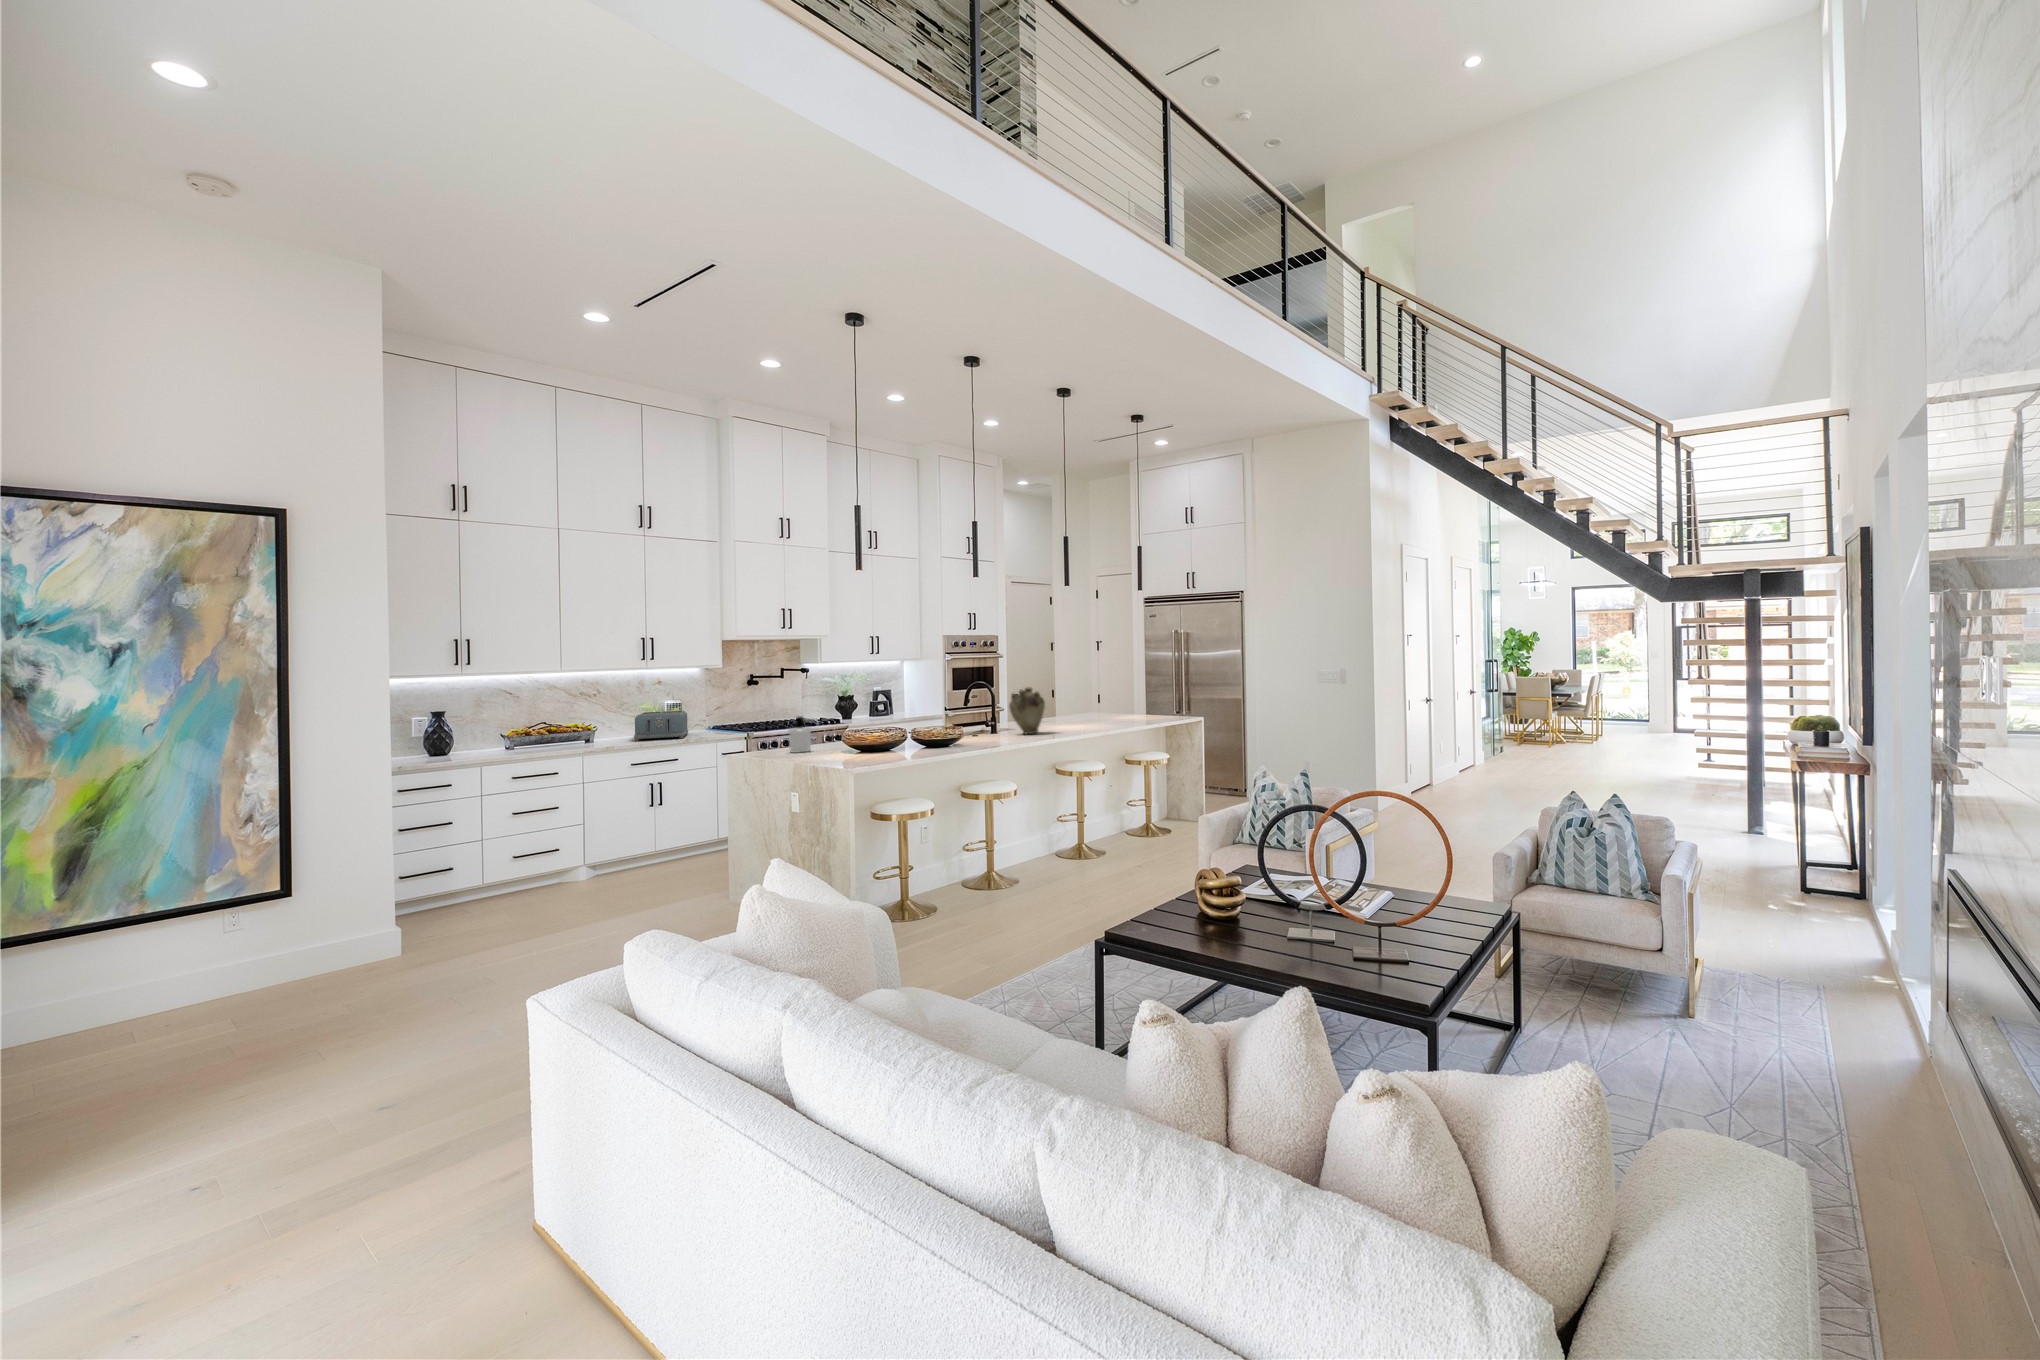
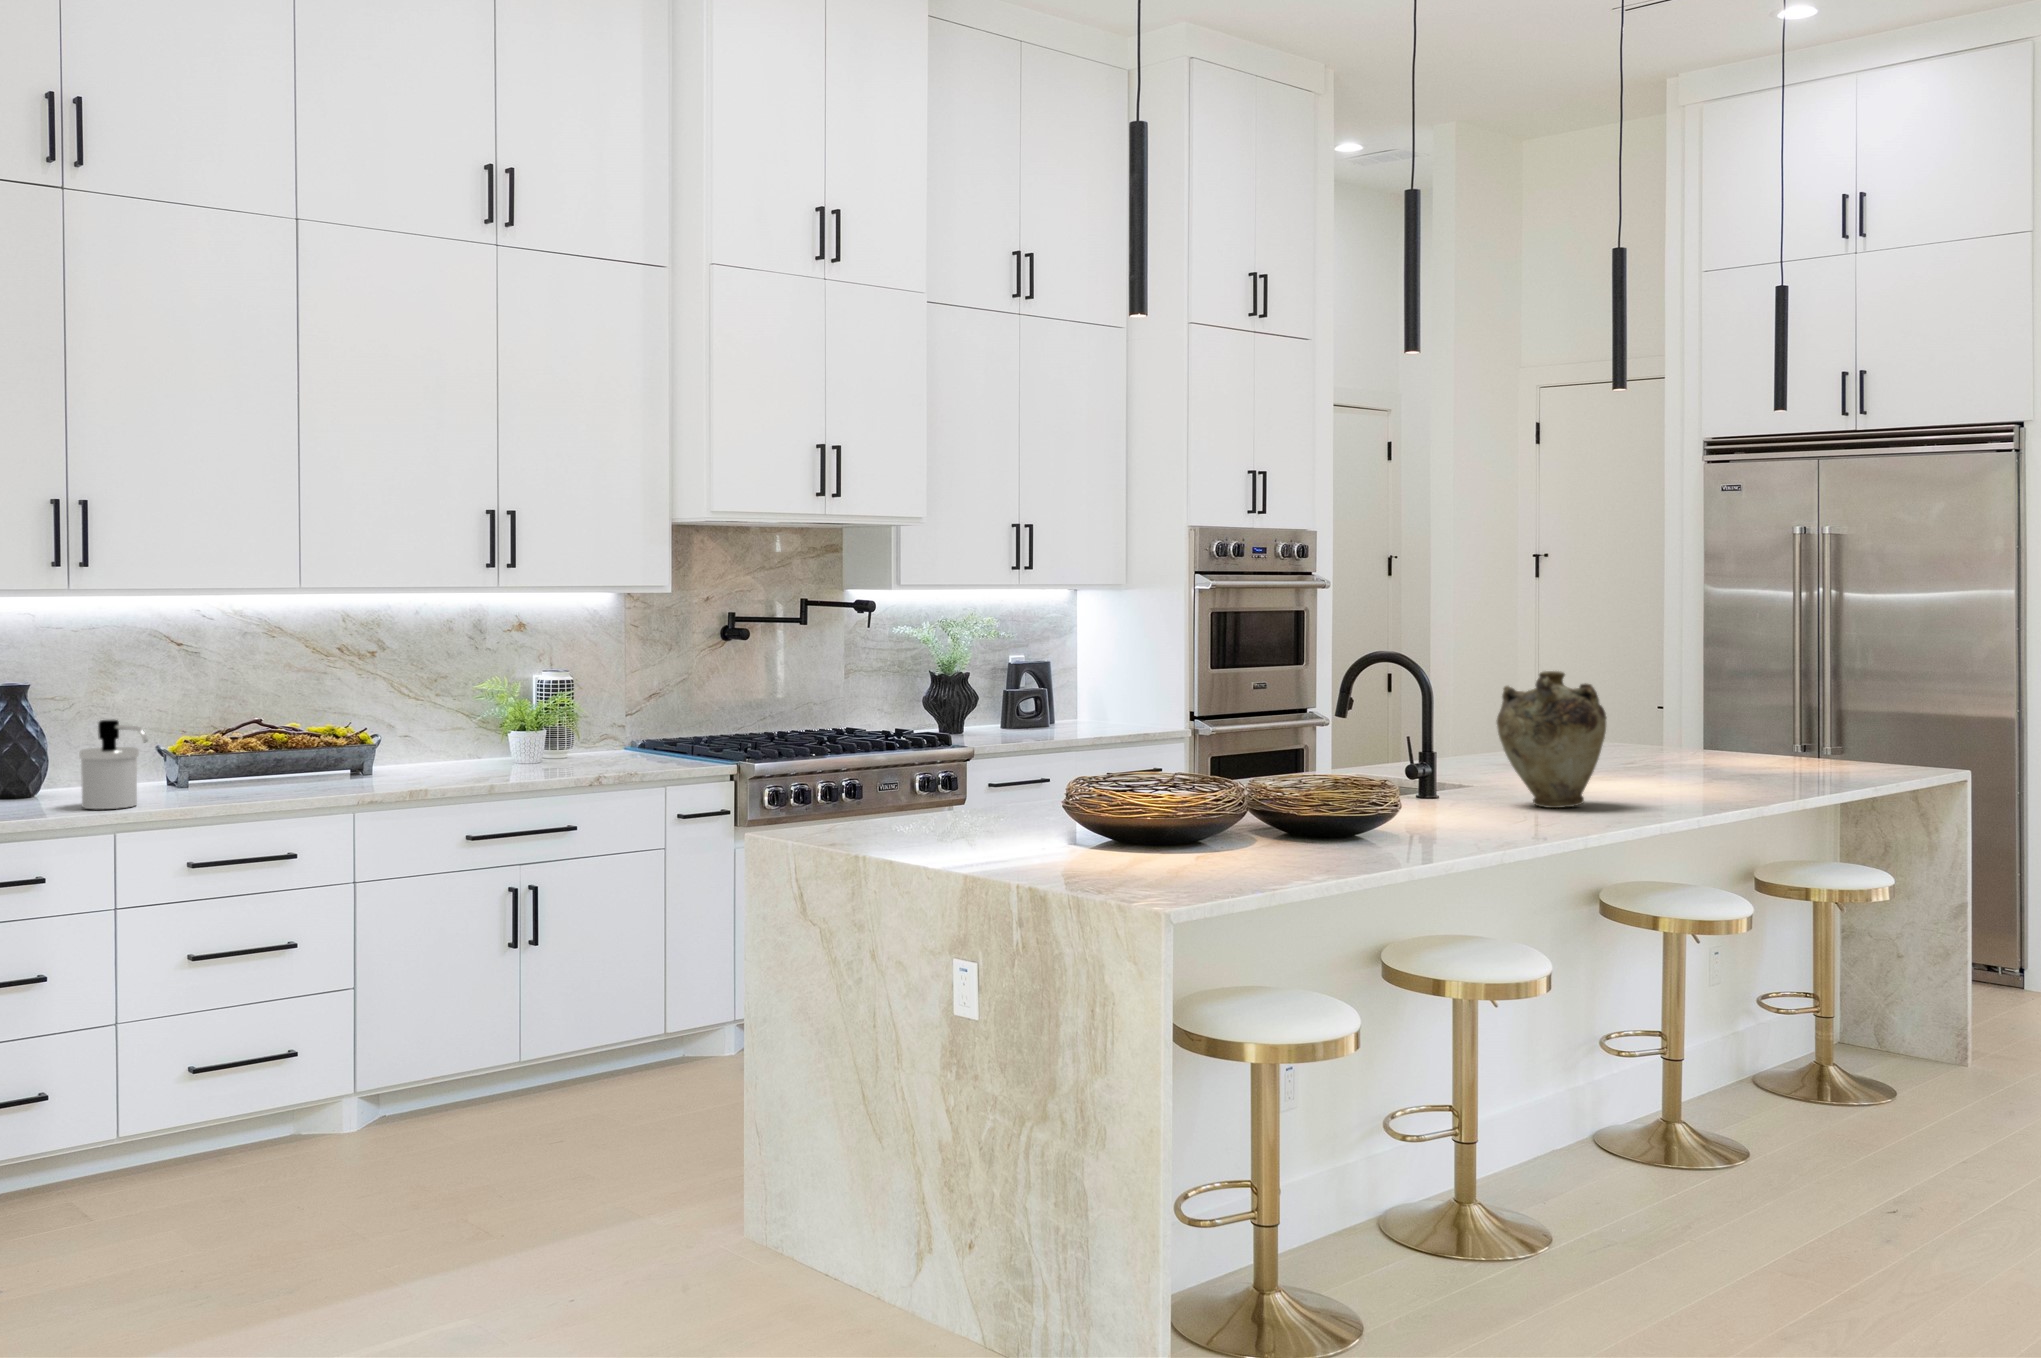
toaster: present [634,711,688,741] -> none [470,702,594,776]
soap dispenser: present [789,716,818,753] -> present [79,720,148,809]

